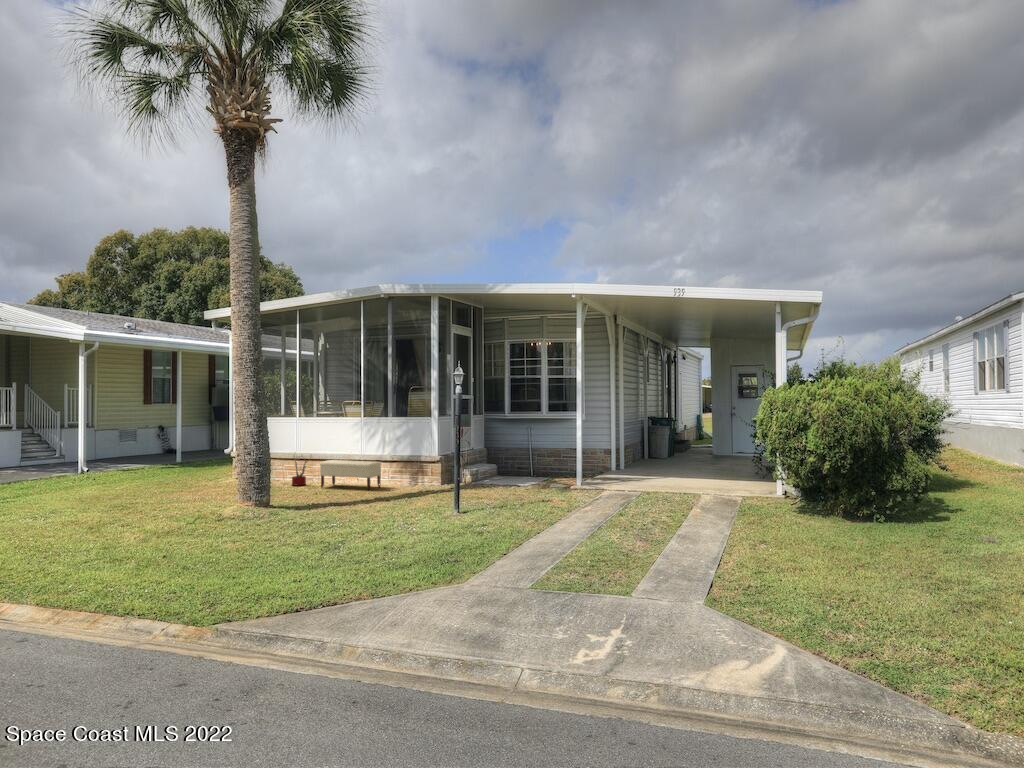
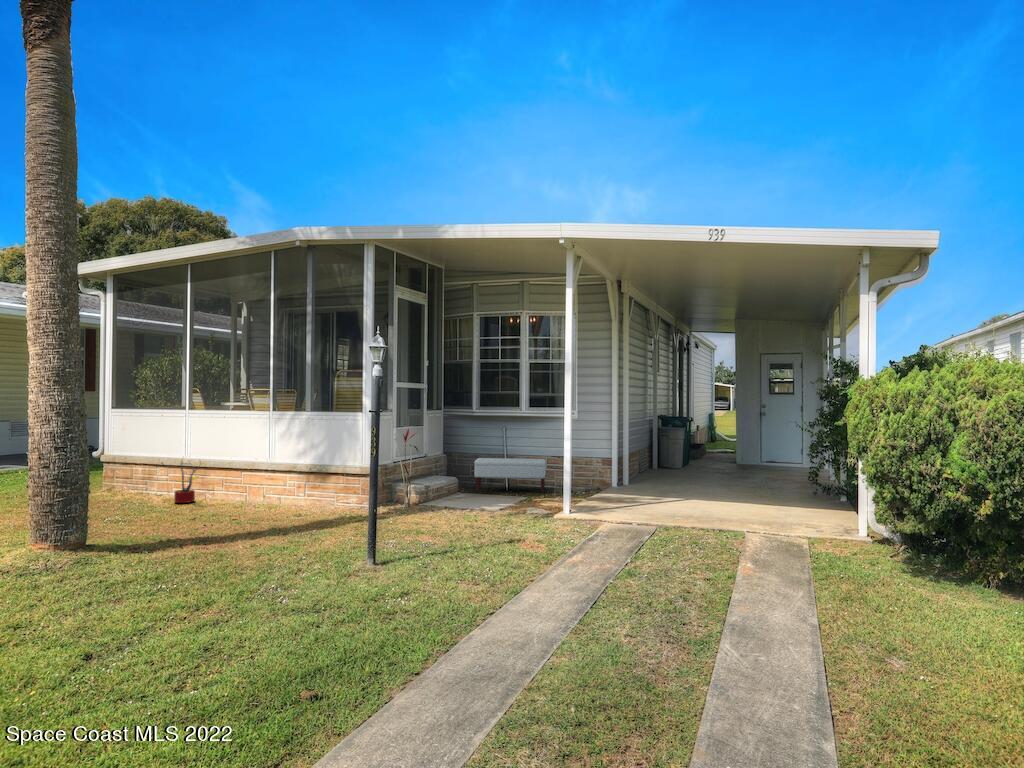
bench: present [320,460,381,490] -> present [474,458,546,493]

